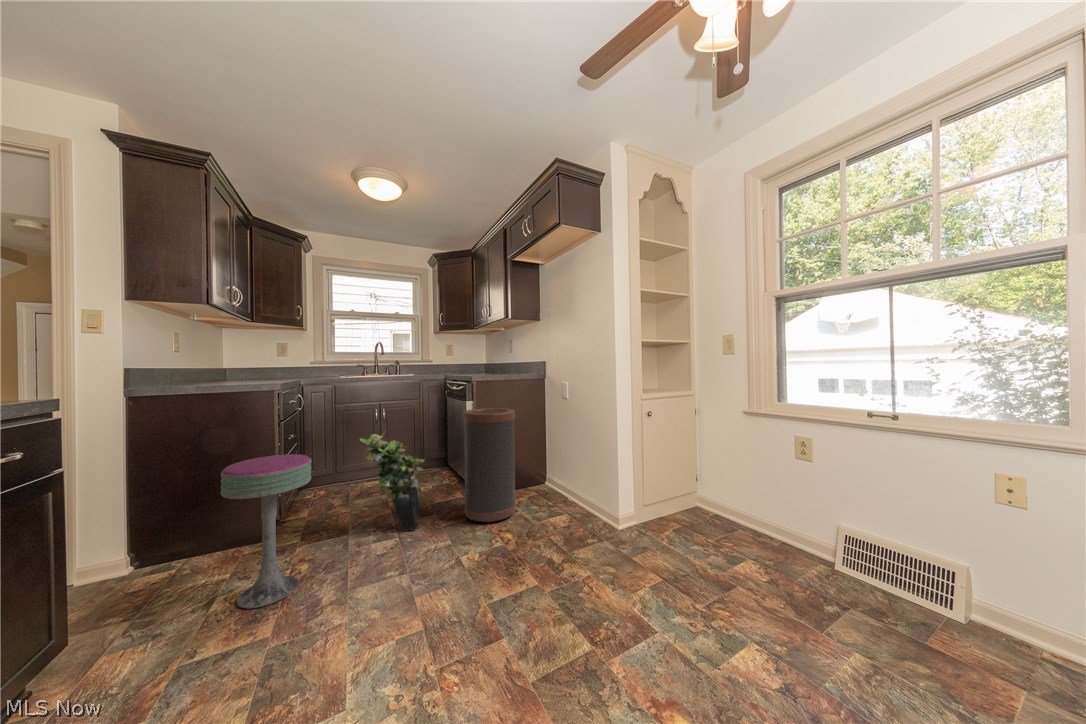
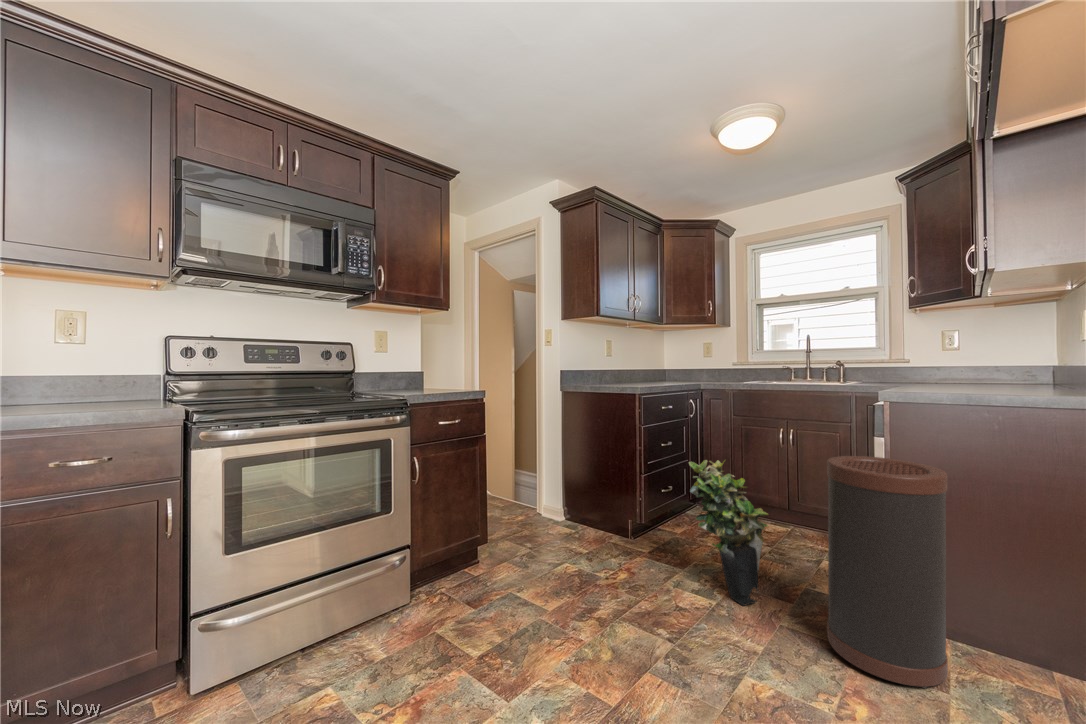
bar stool: present [221,454,311,609] -> none [552,456,617,591]

